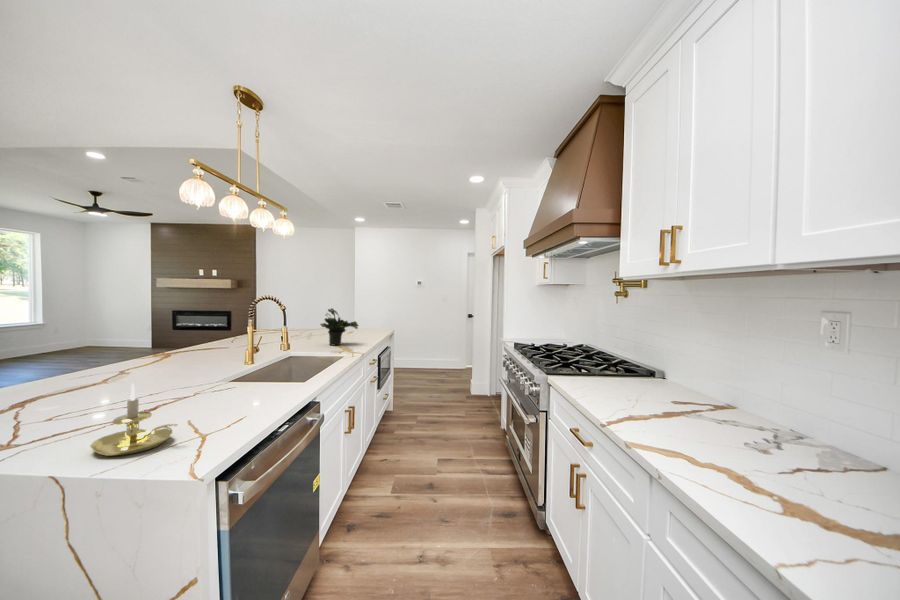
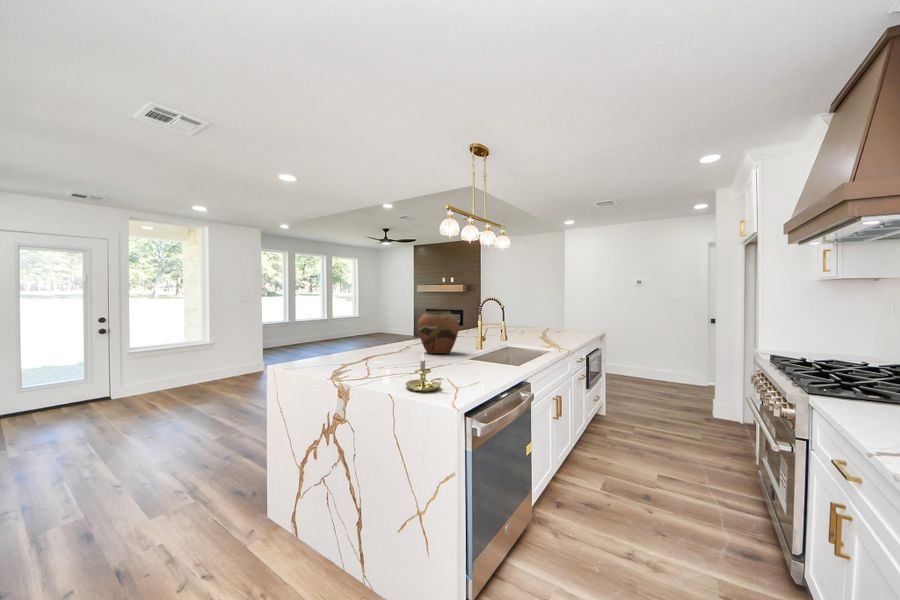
potted plant: present [320,308,358,345] -> none [533,308,568,342]
vase: none [141,314,217,377] -> present [418,311,459,354]

